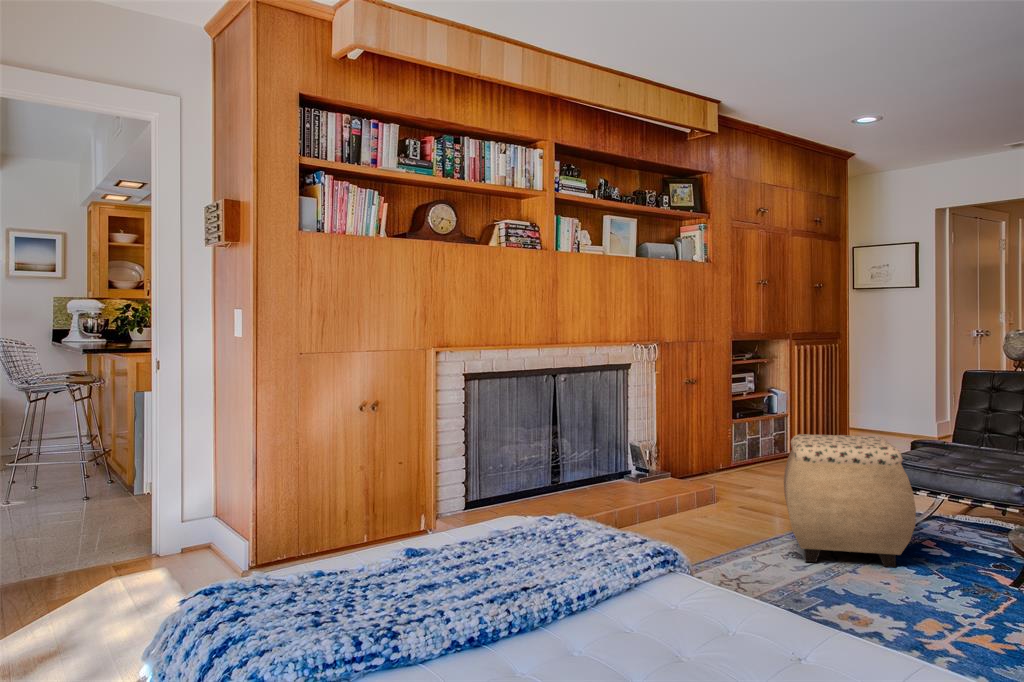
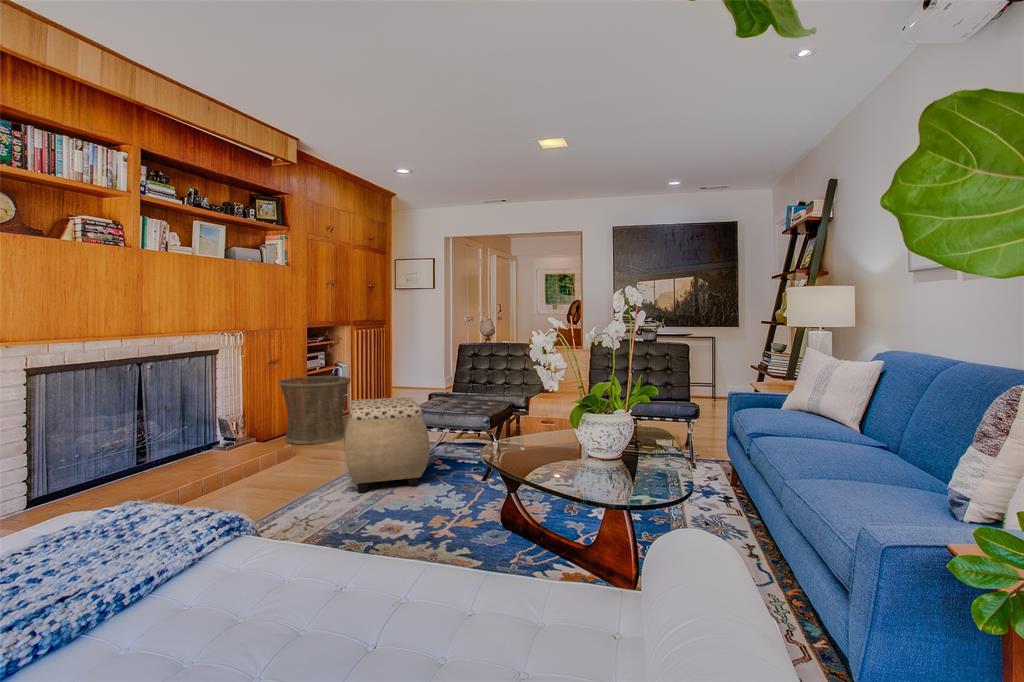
basket: none [695,403,790,493] -> present [278,376,350,444]

